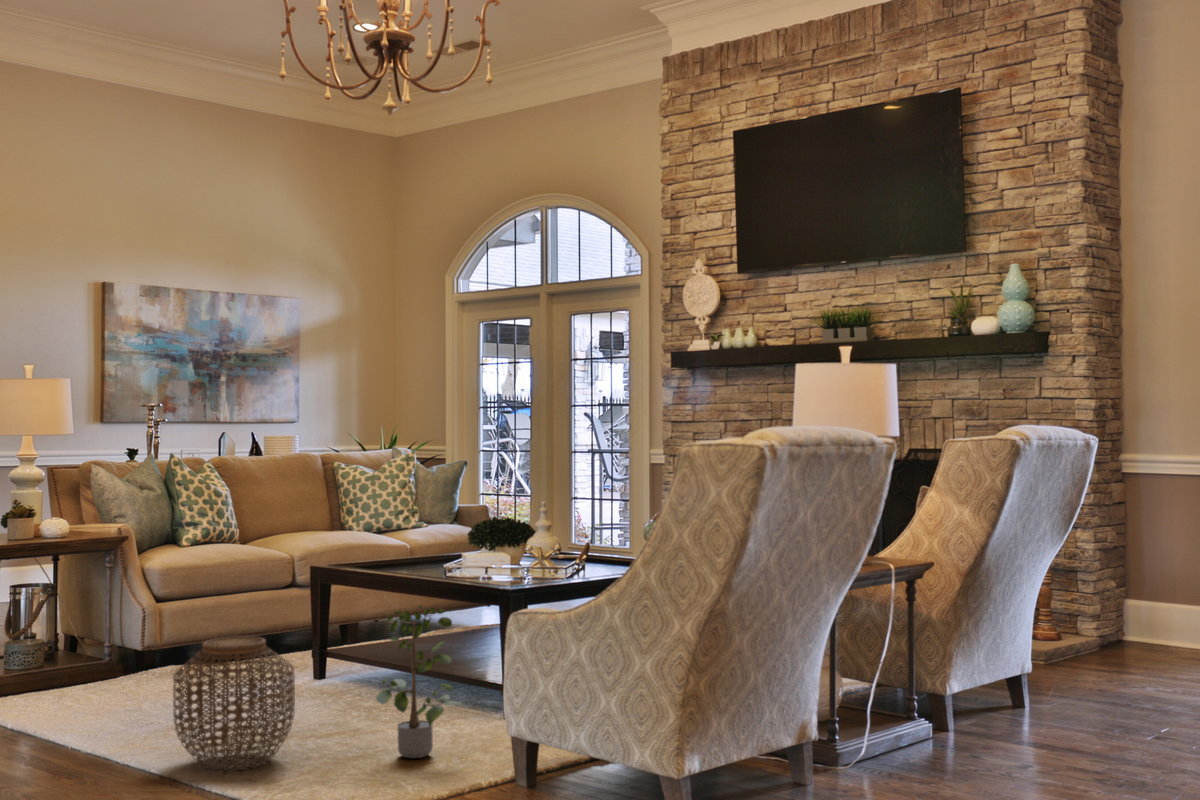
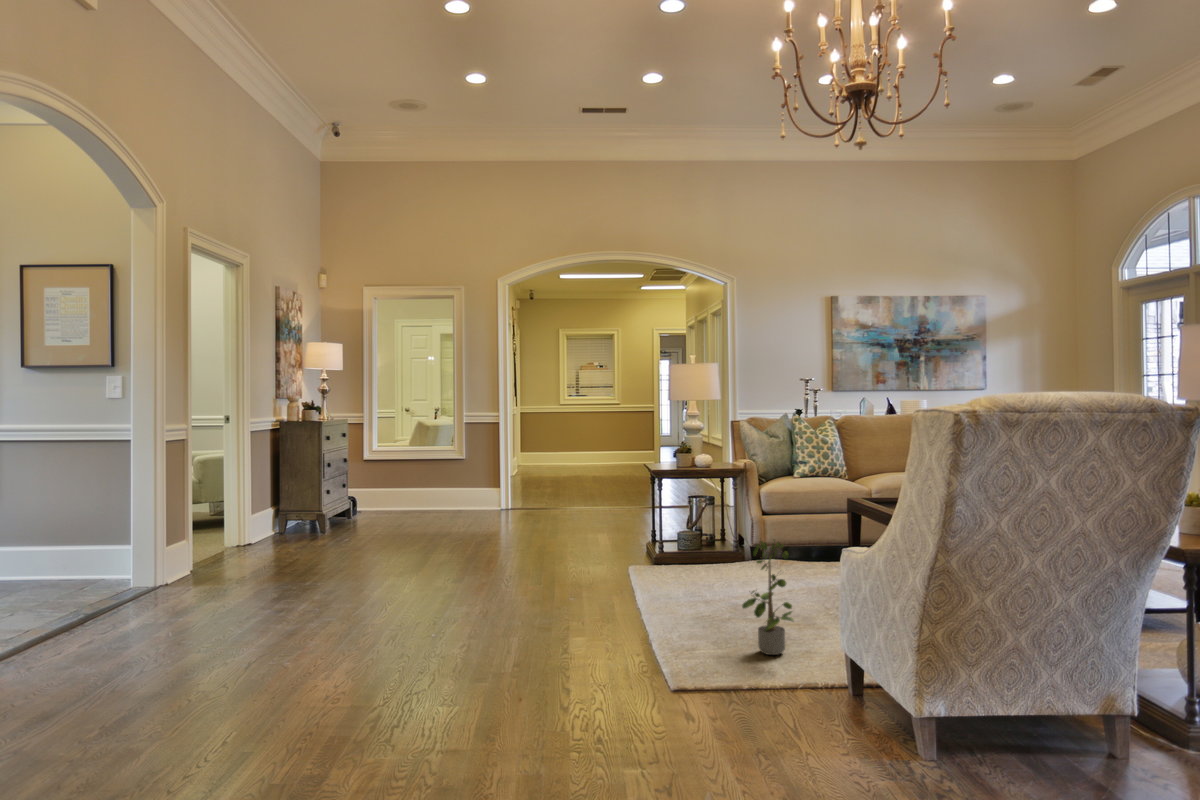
woven basket: present [173,636,295,771] -> none [627,543,706,634]

